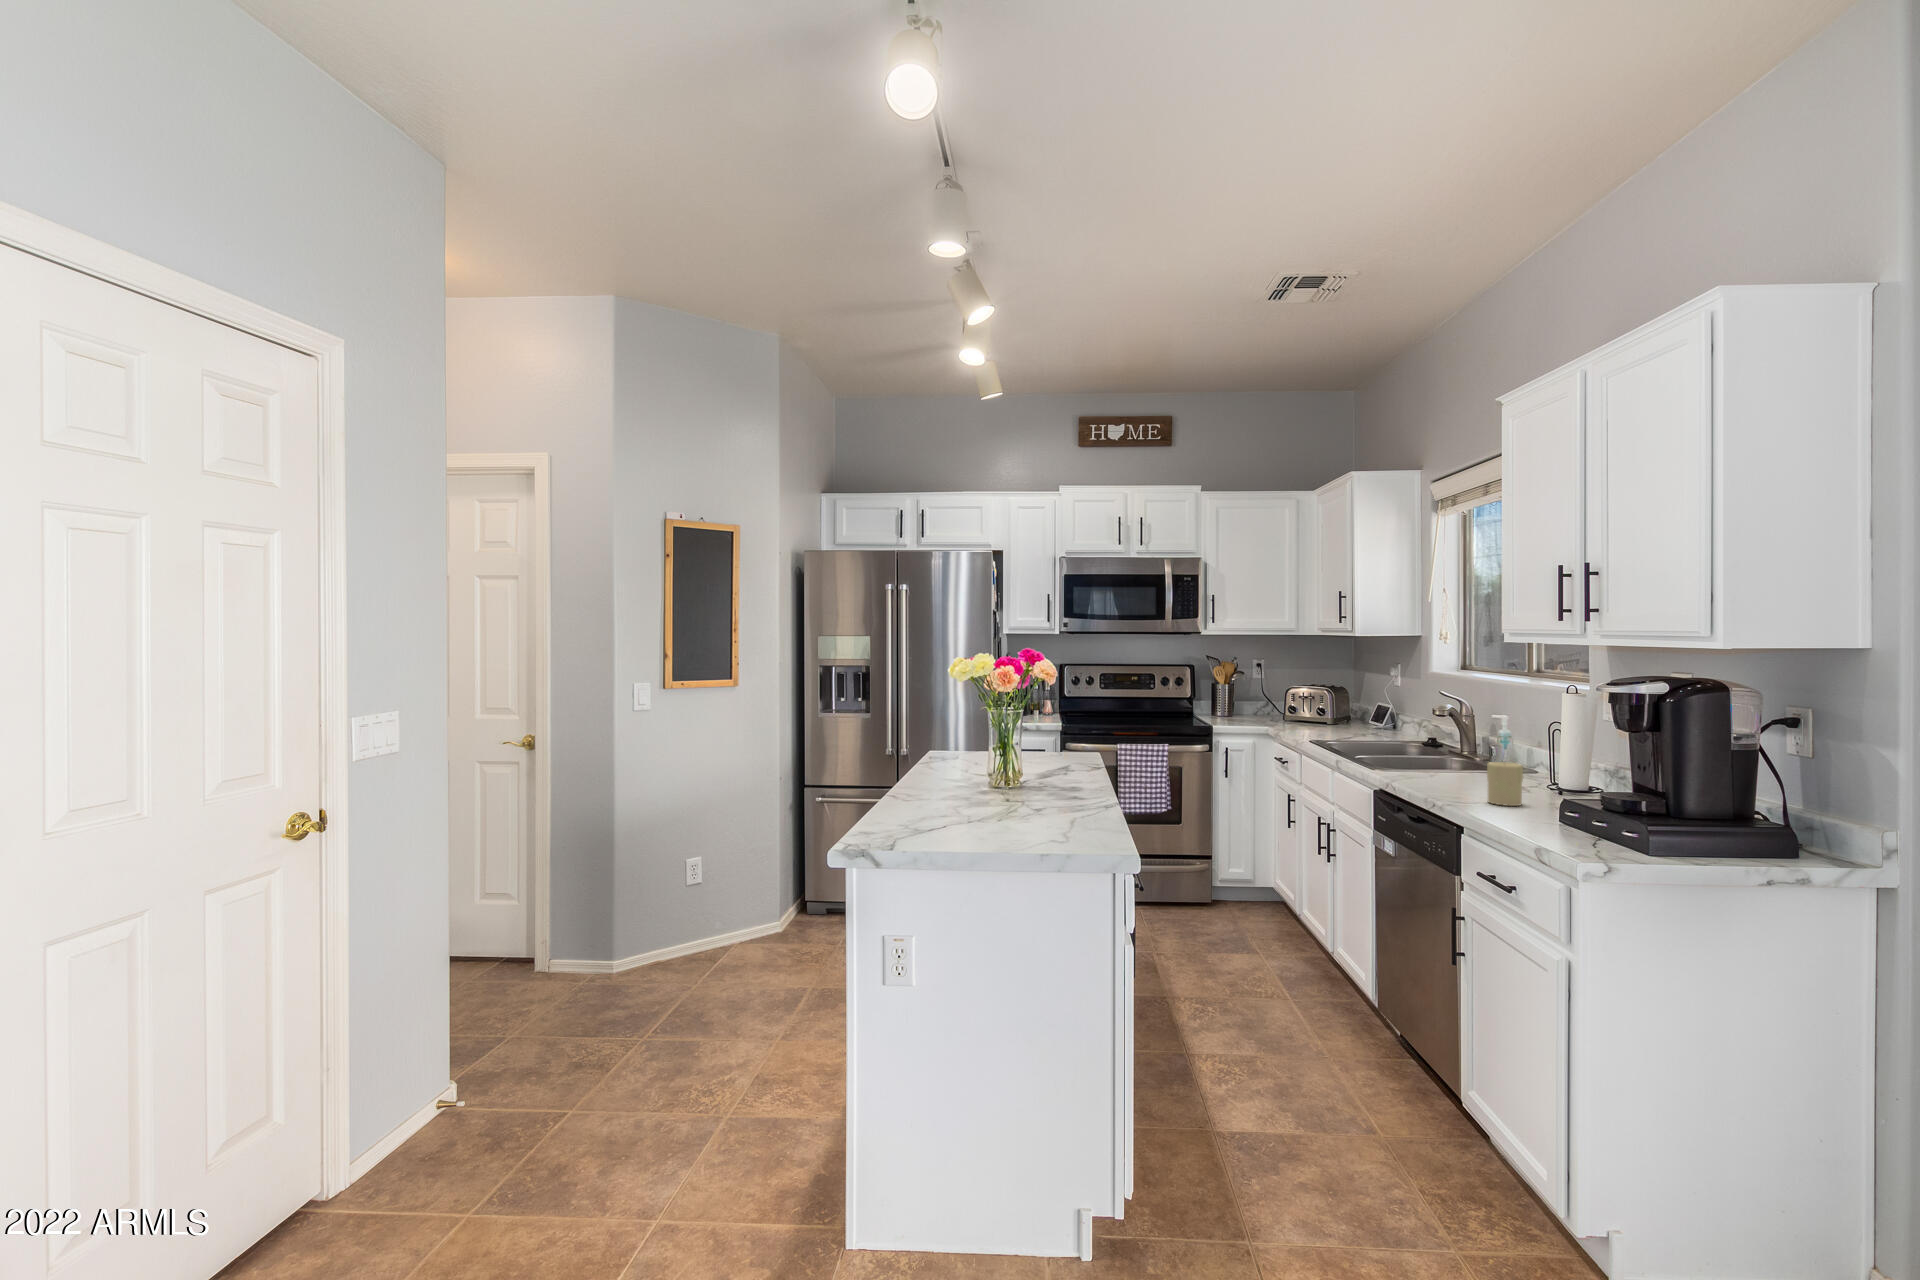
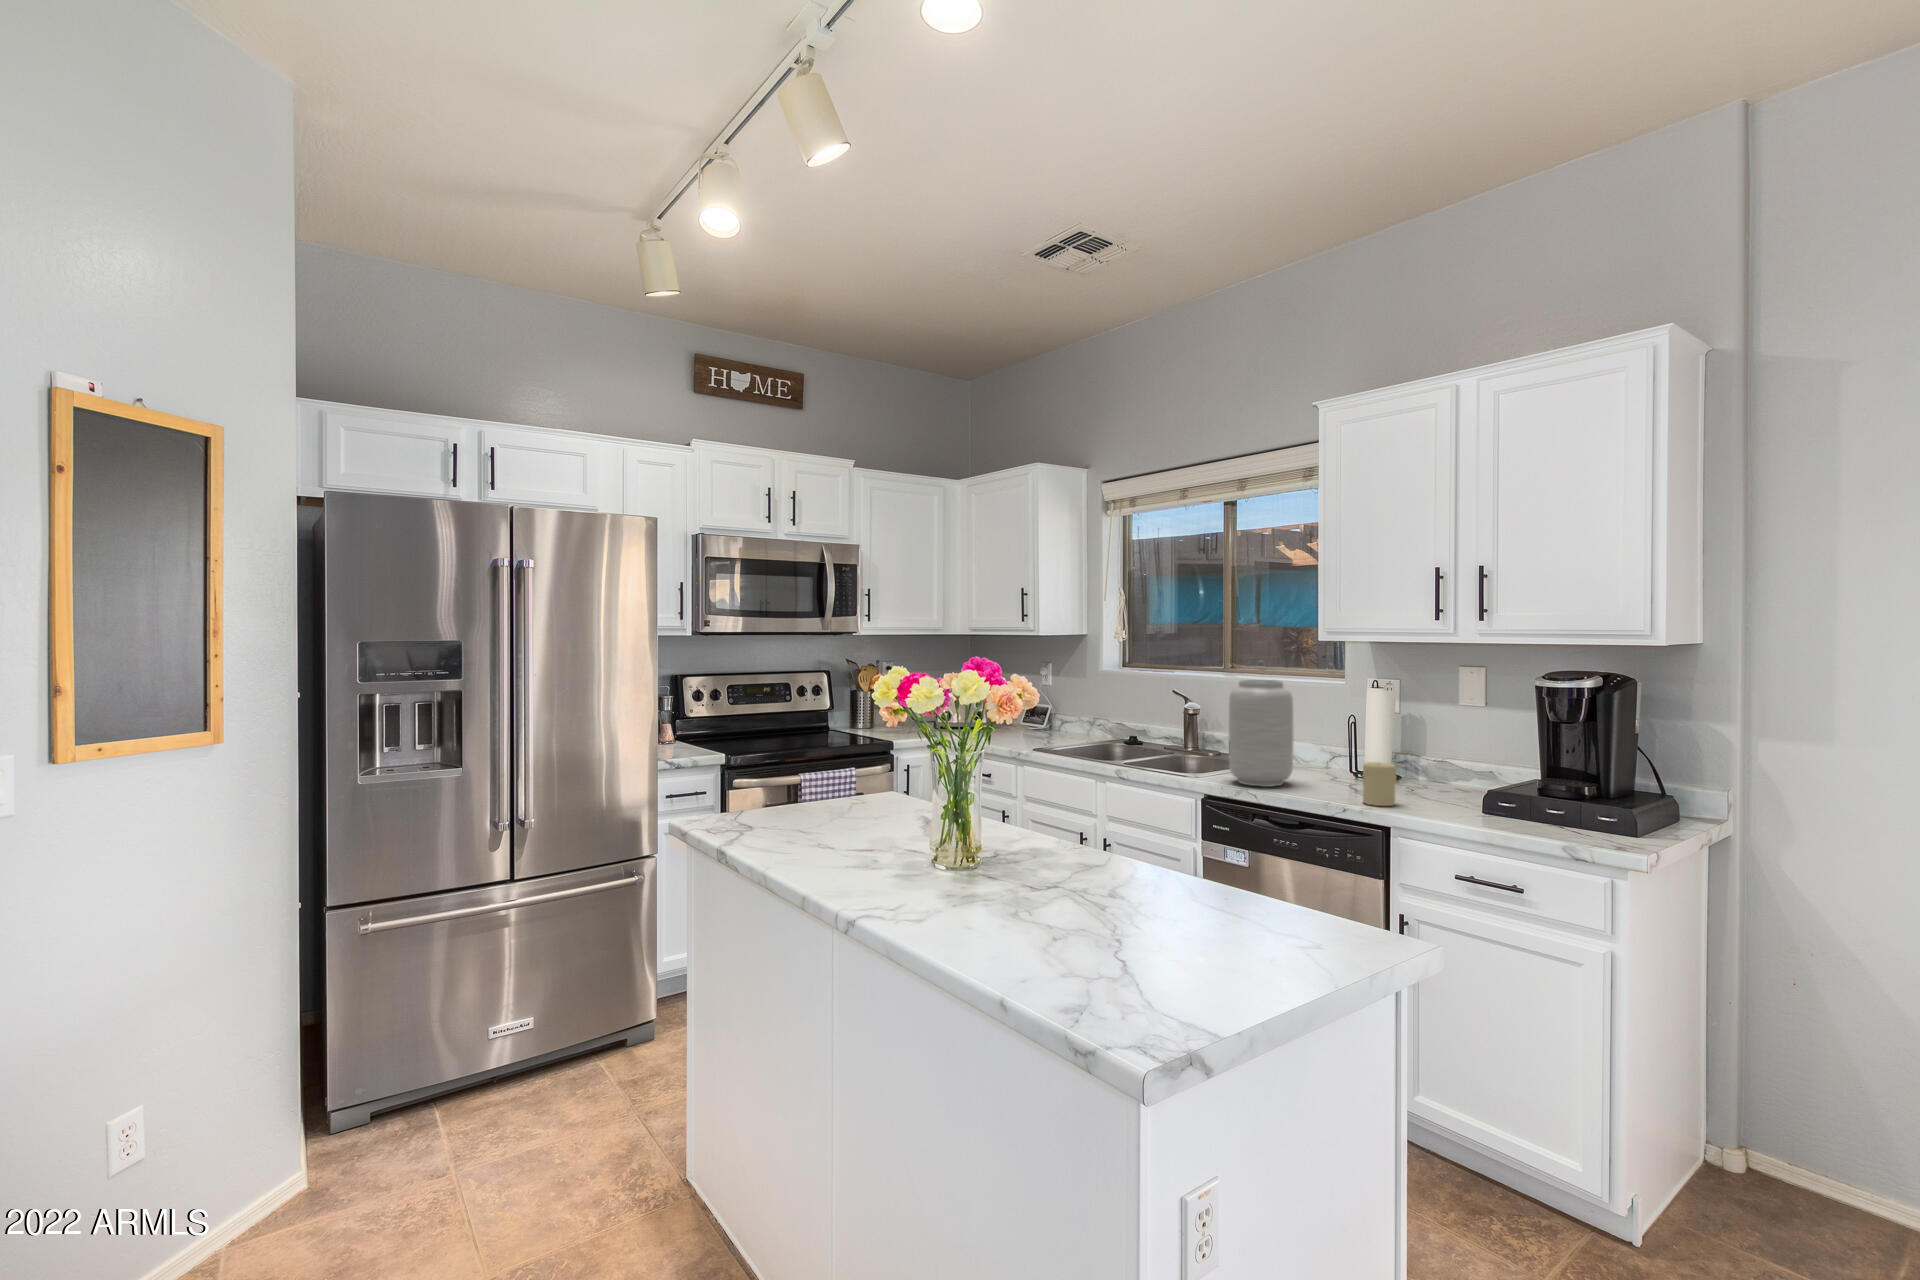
vase: none [1412,679,1479,783] -> present [1229,680,1293,787]

